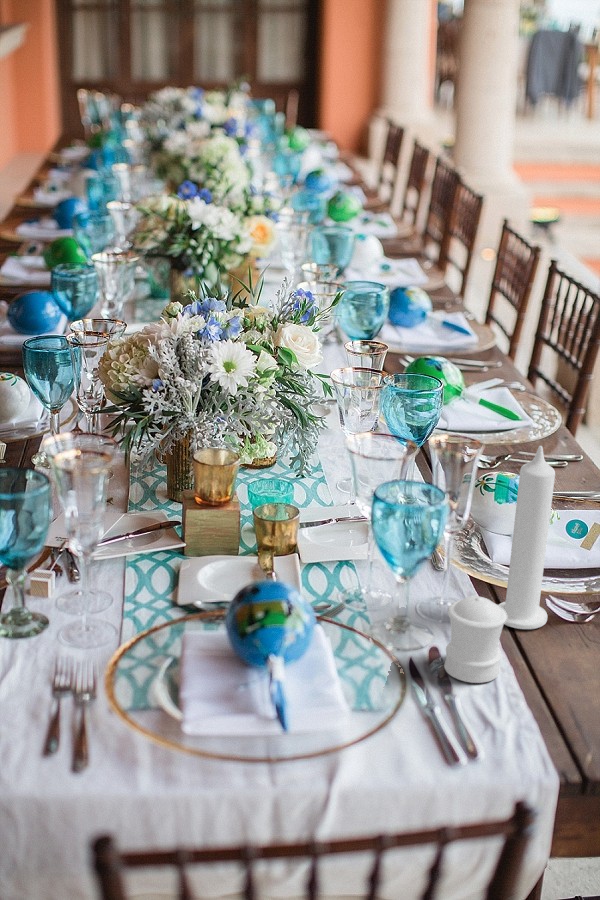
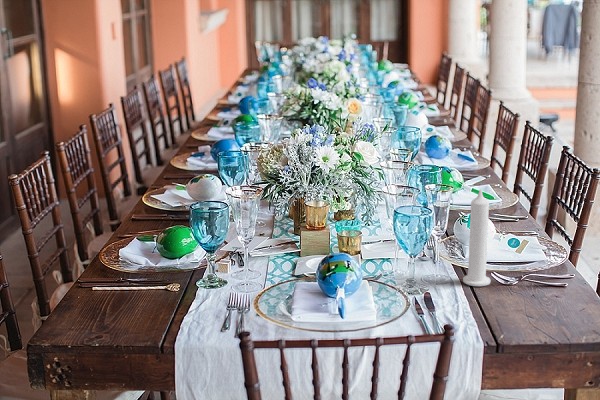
salt shaker: present [444,596,507,683] -> none [432,263,463,306]

